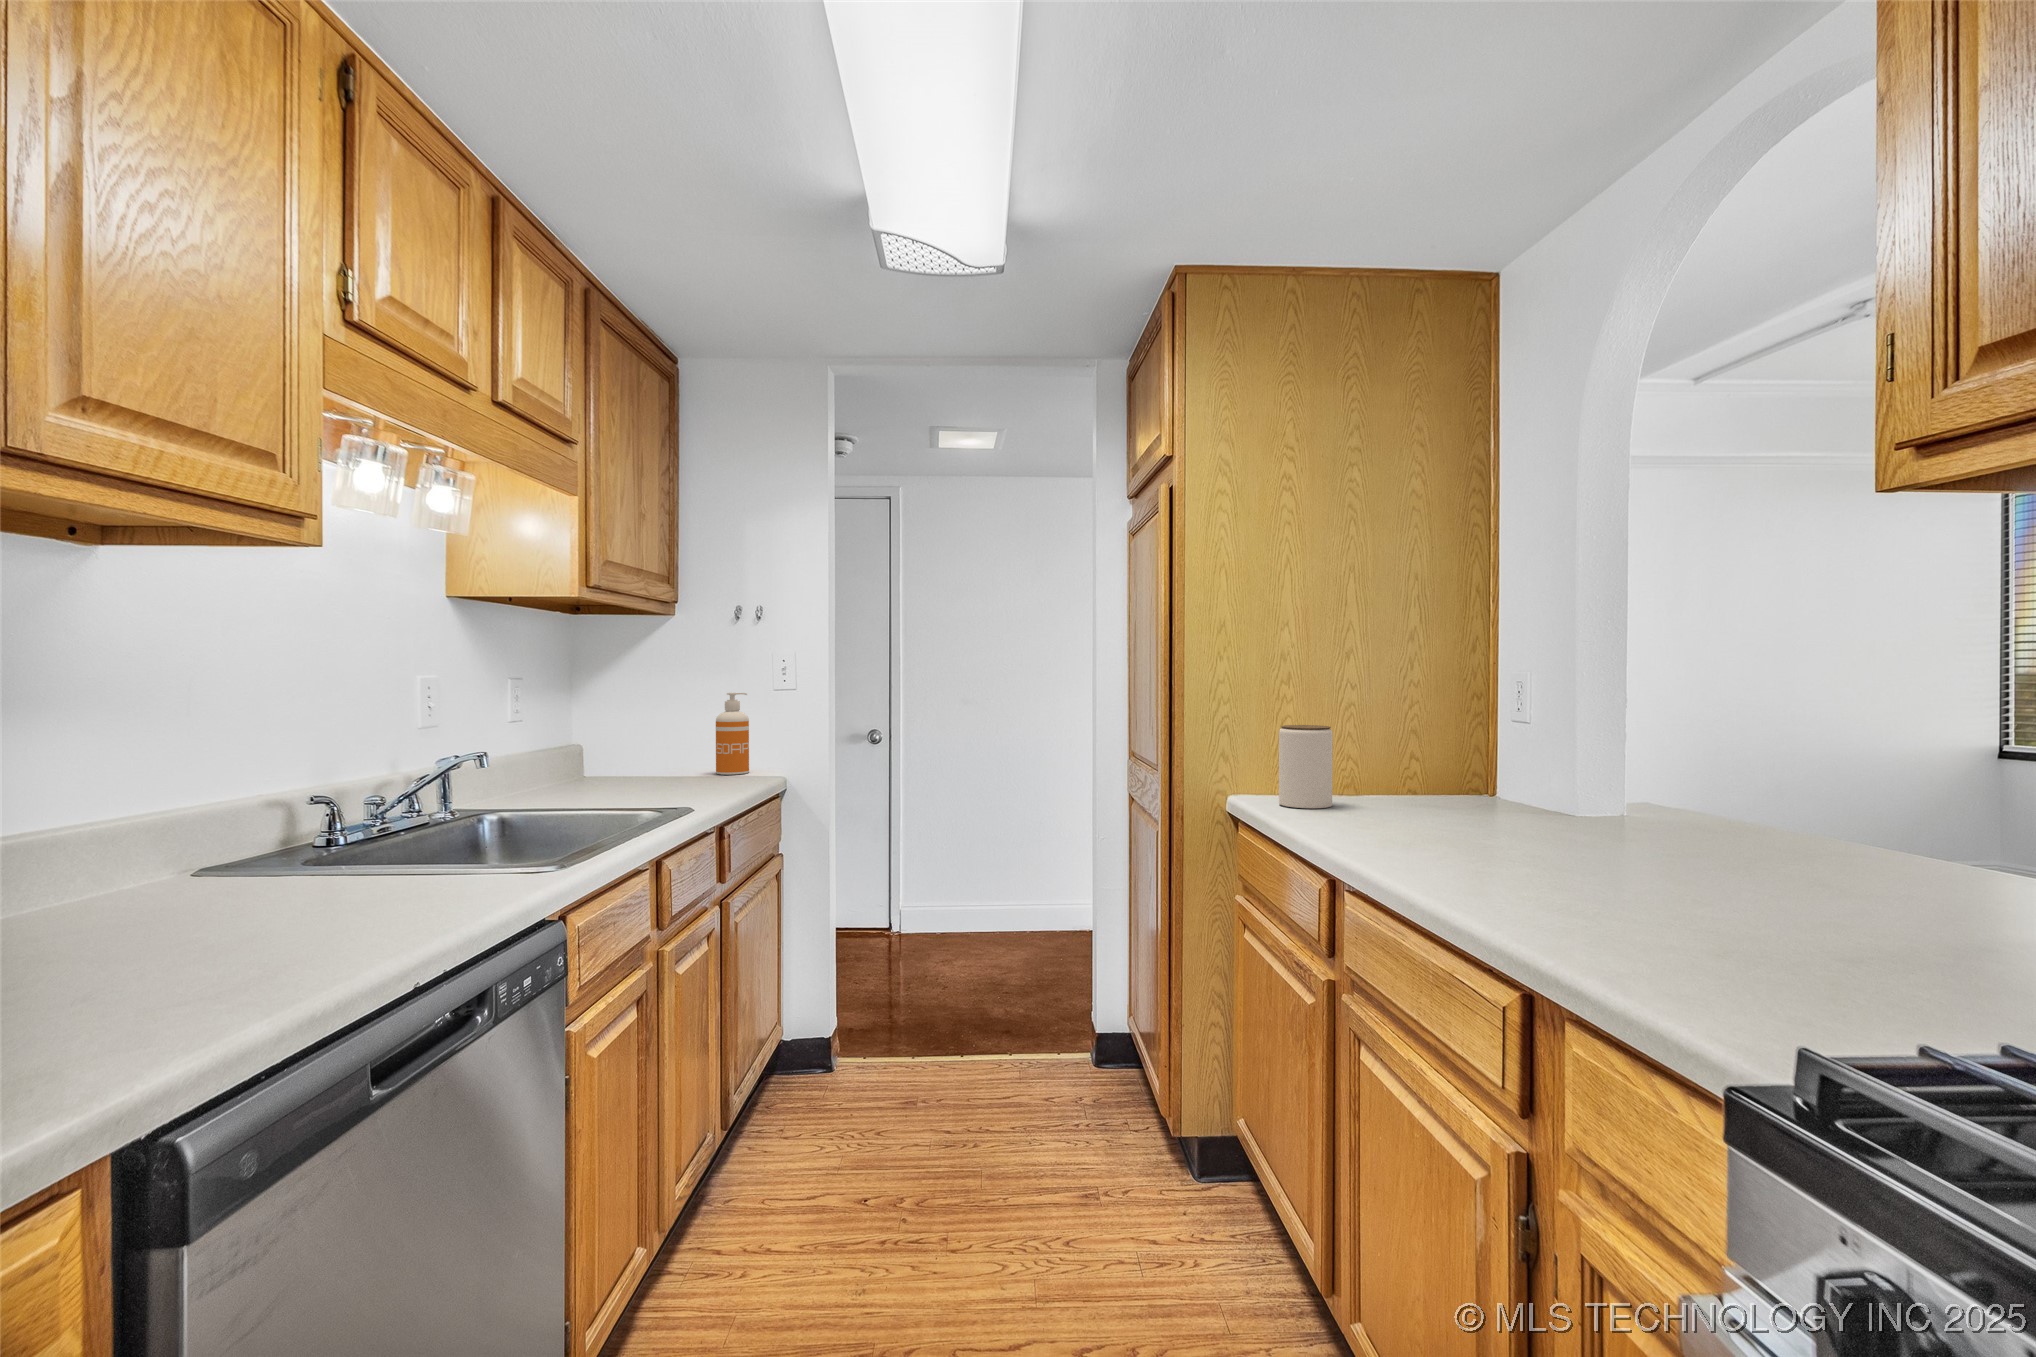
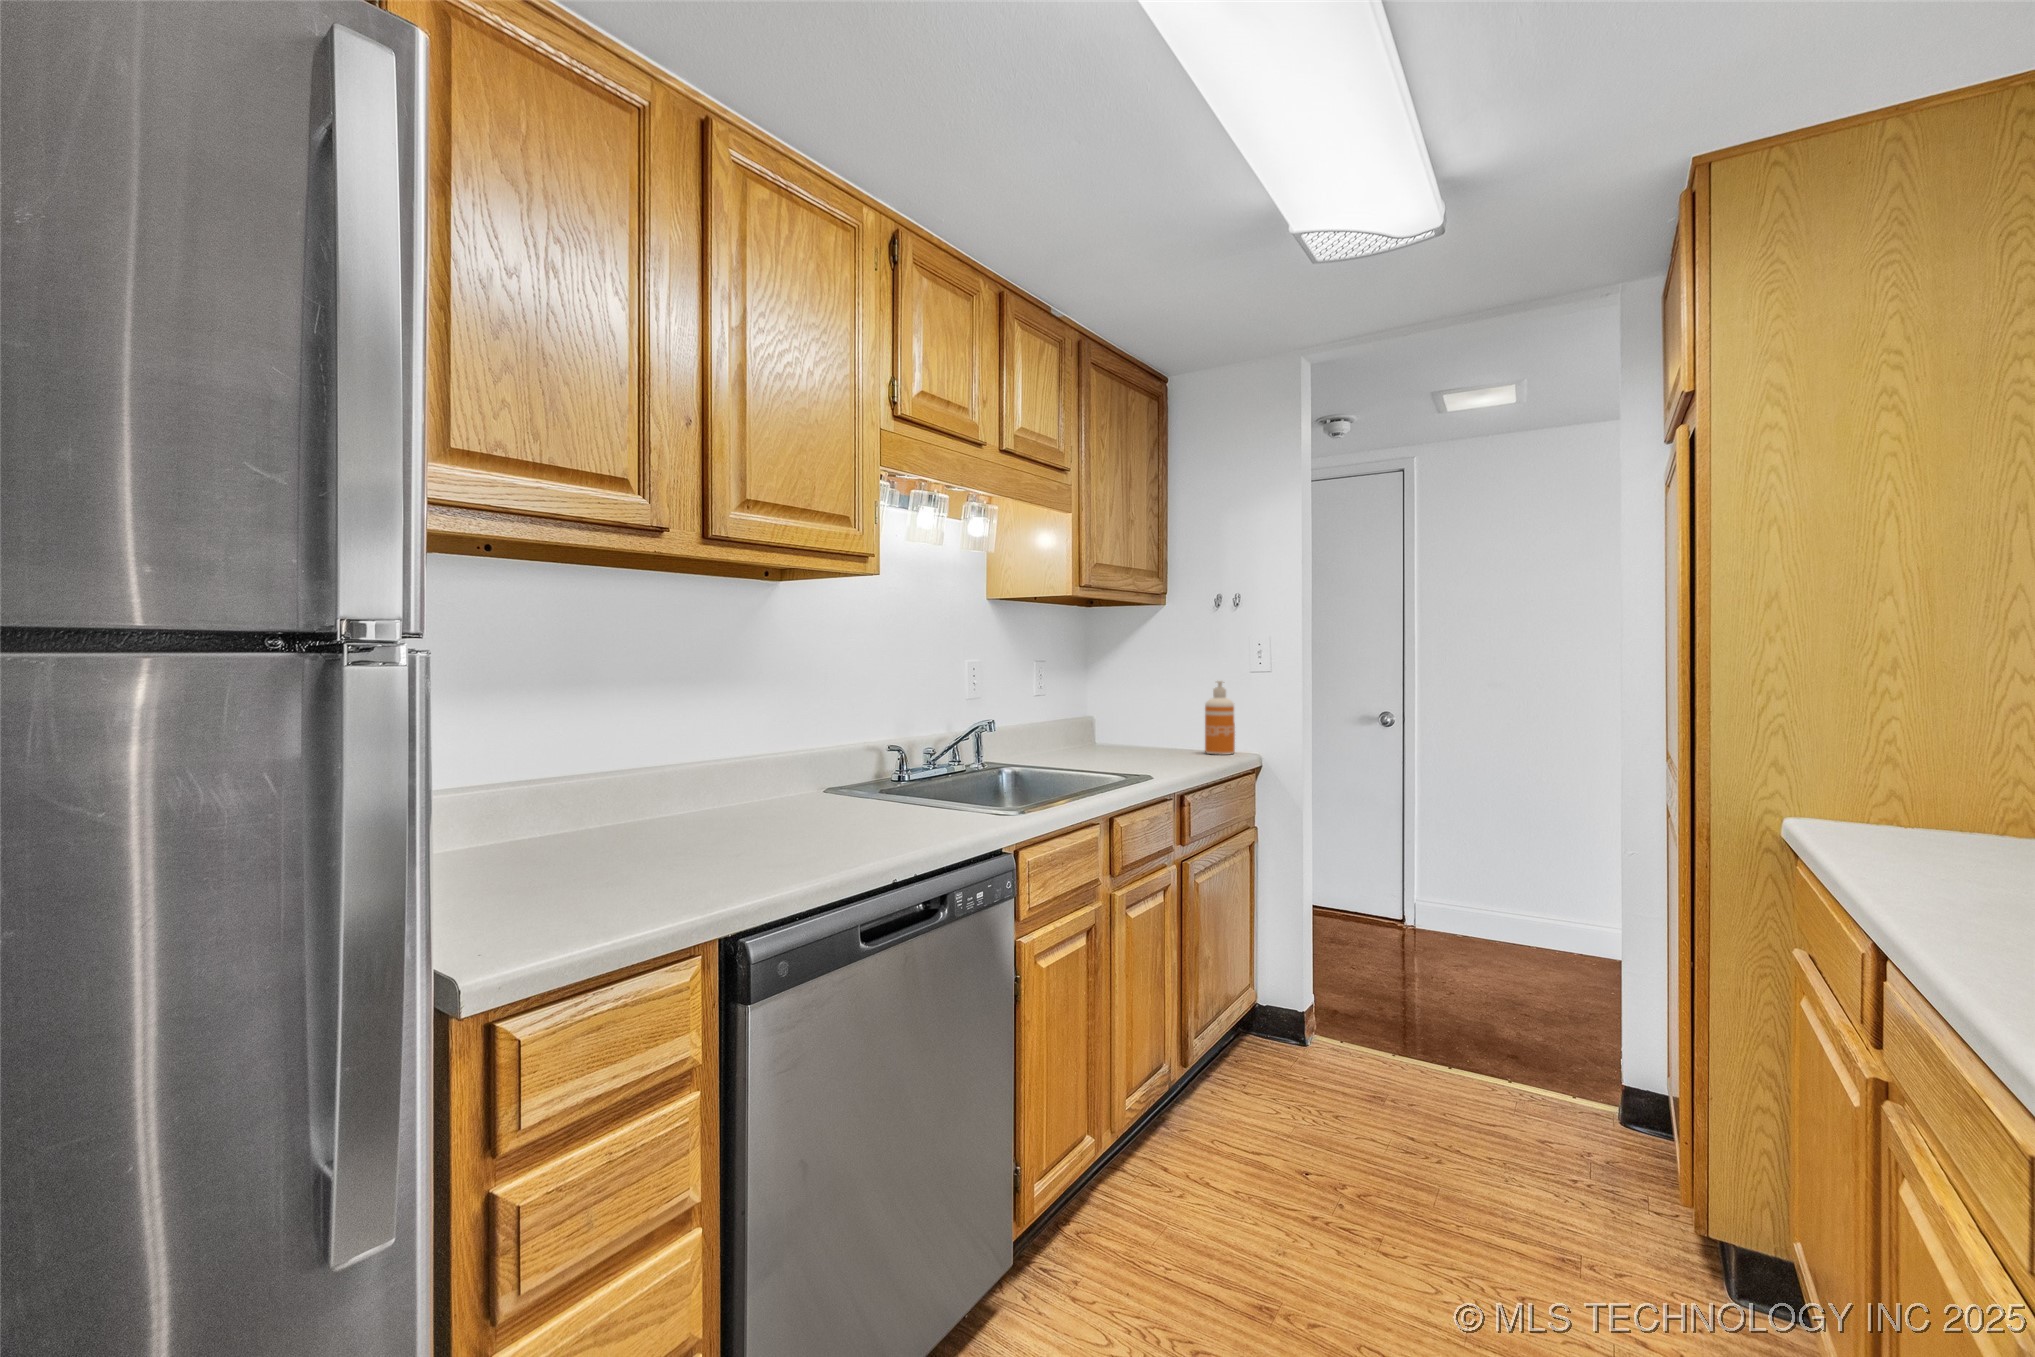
jar: present [1279,725,1333,808] -> none [1874,727,1979,844]

